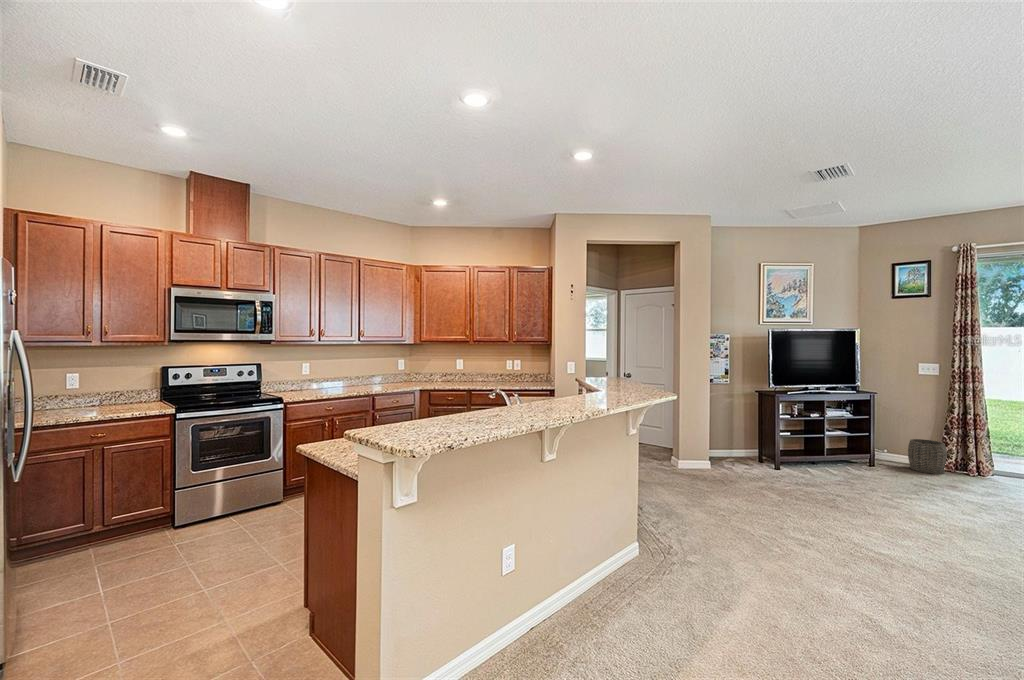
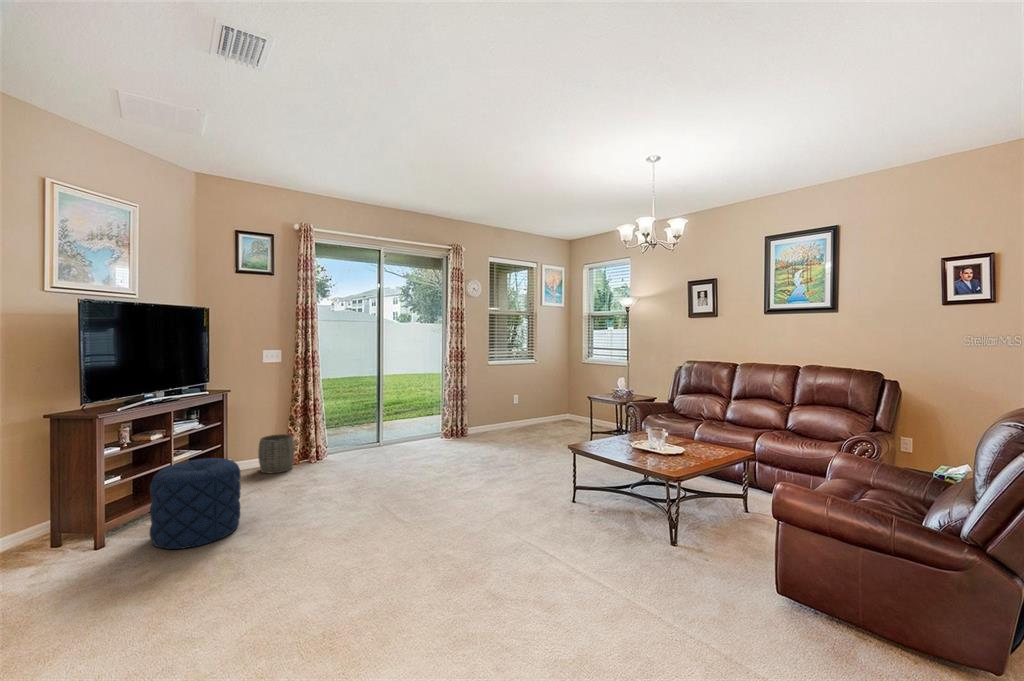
pouf: none [800,433,861,488] -> present [150,458,241,549]

